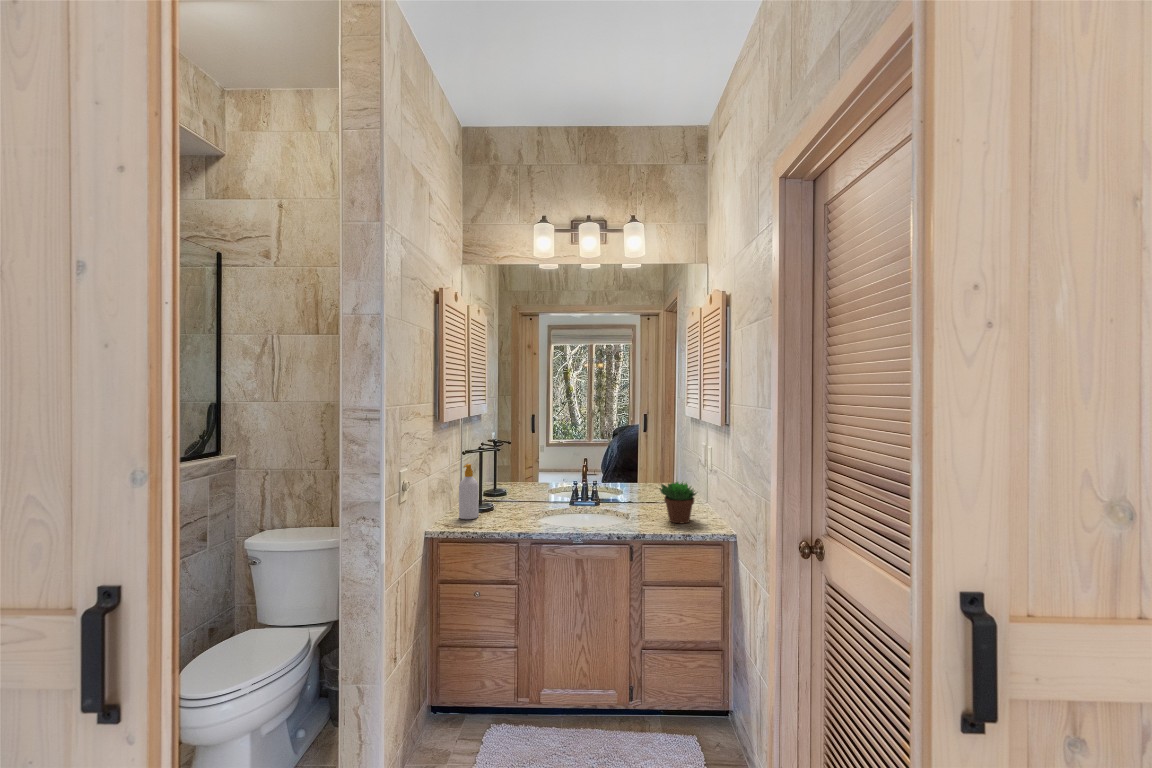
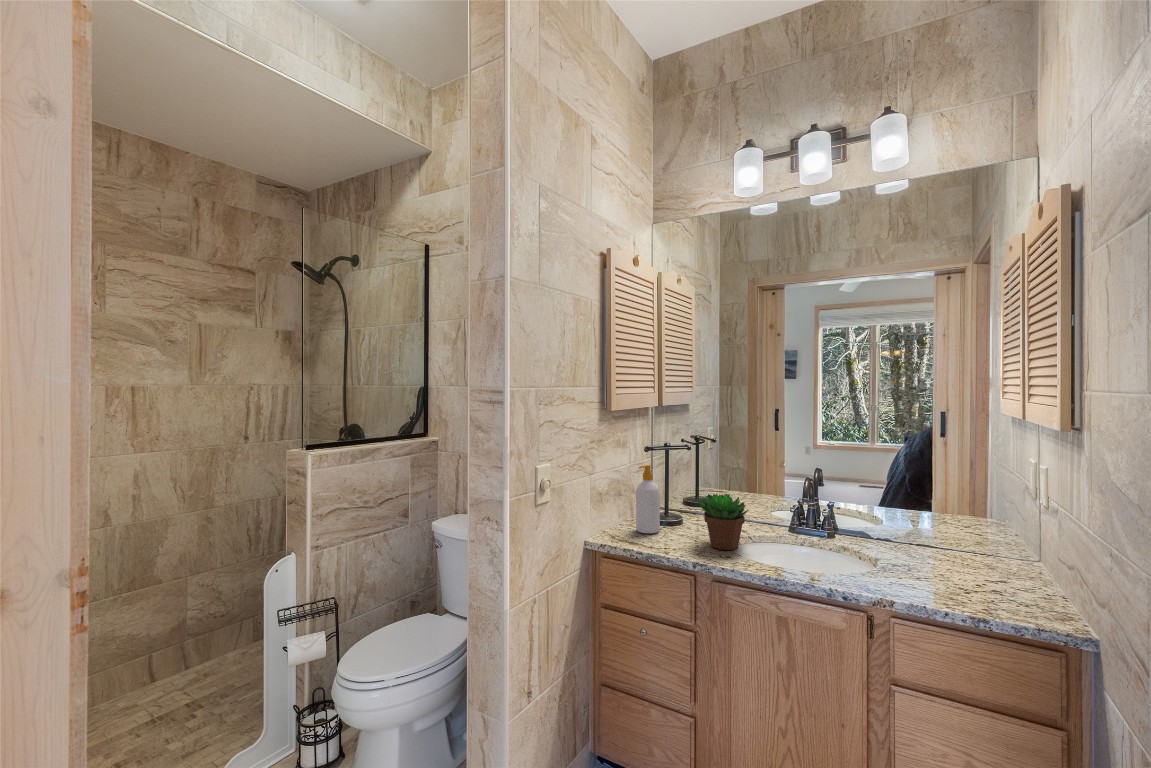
succulent plant: present [659,482,697,523] -> present [696,493,748,550]

